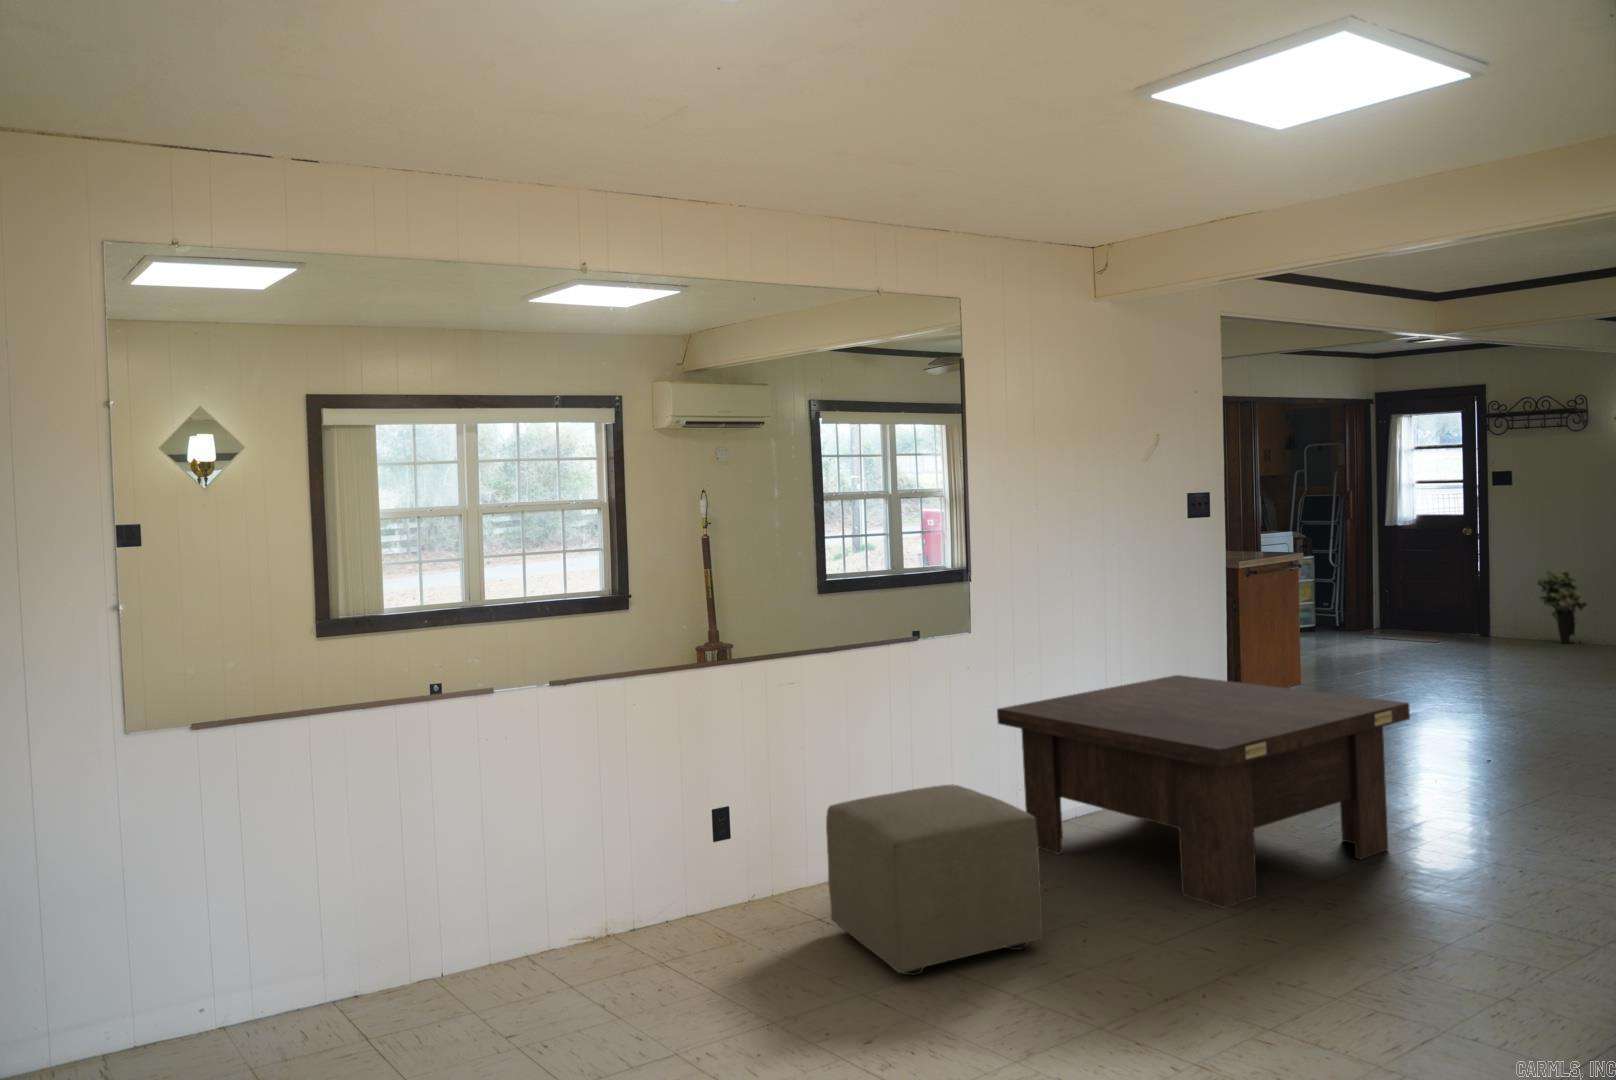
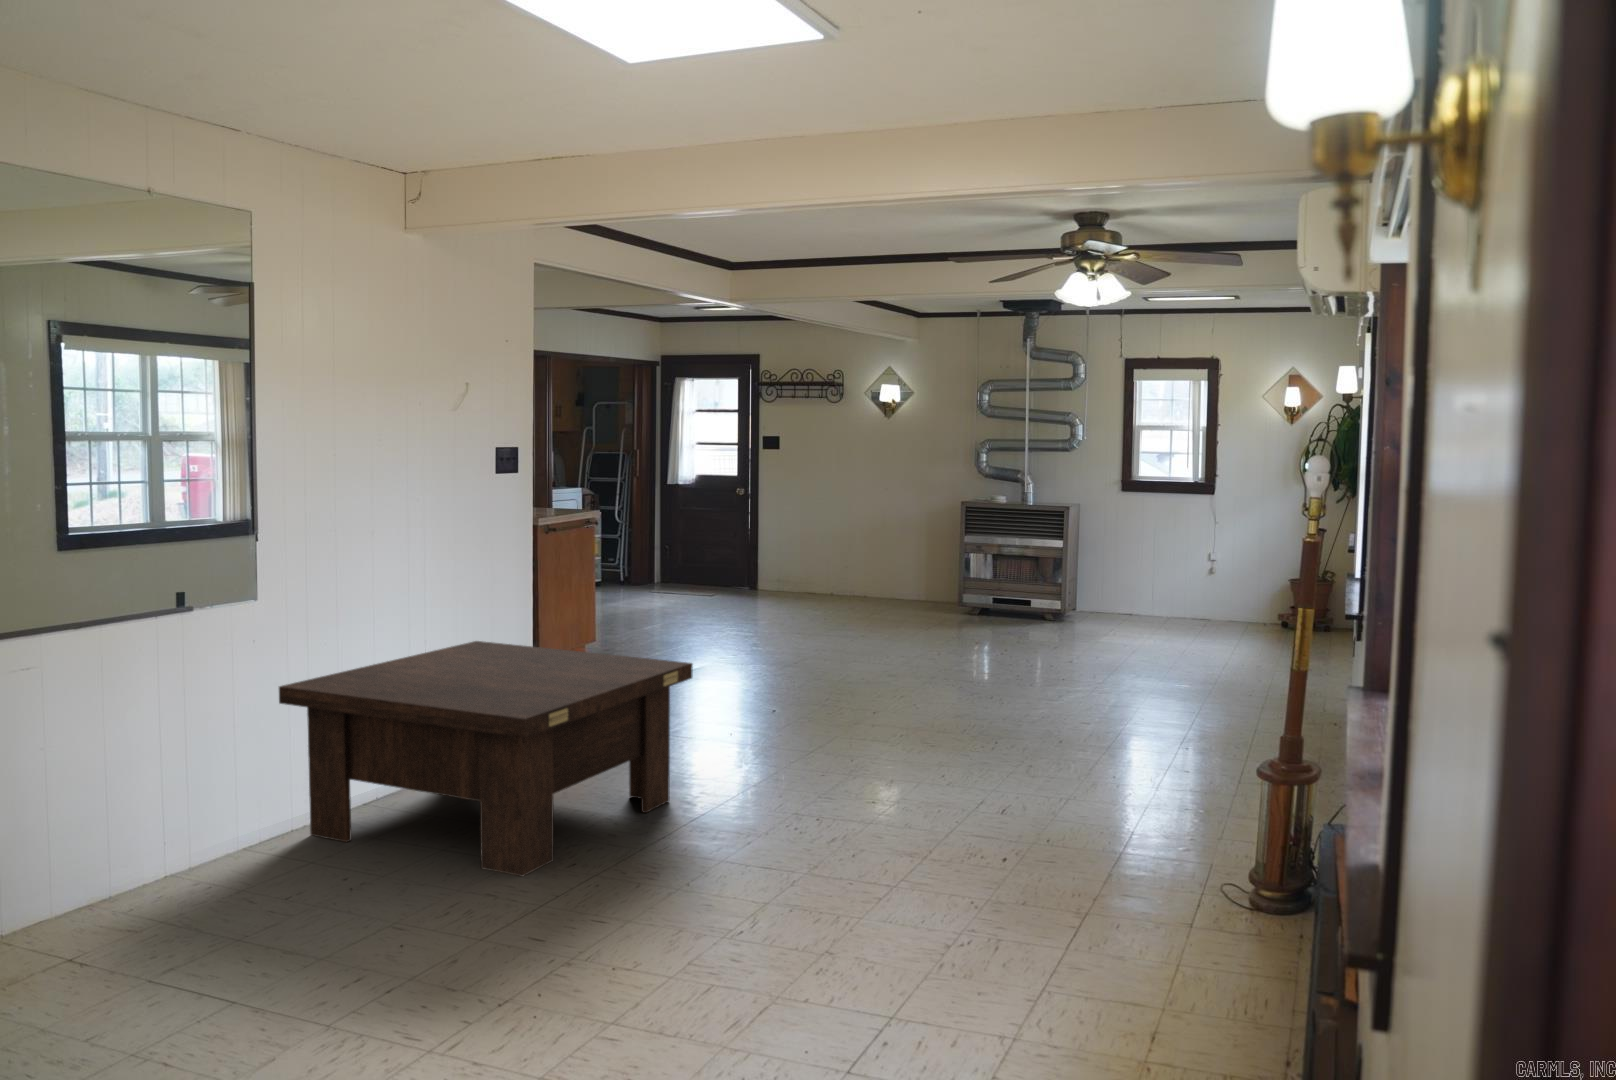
potted plant: present [1536,569,1587,643] -> none [792,530,831,598]
ottoman: present [826,784,1043,975] -> none [64,777,337,1000]

